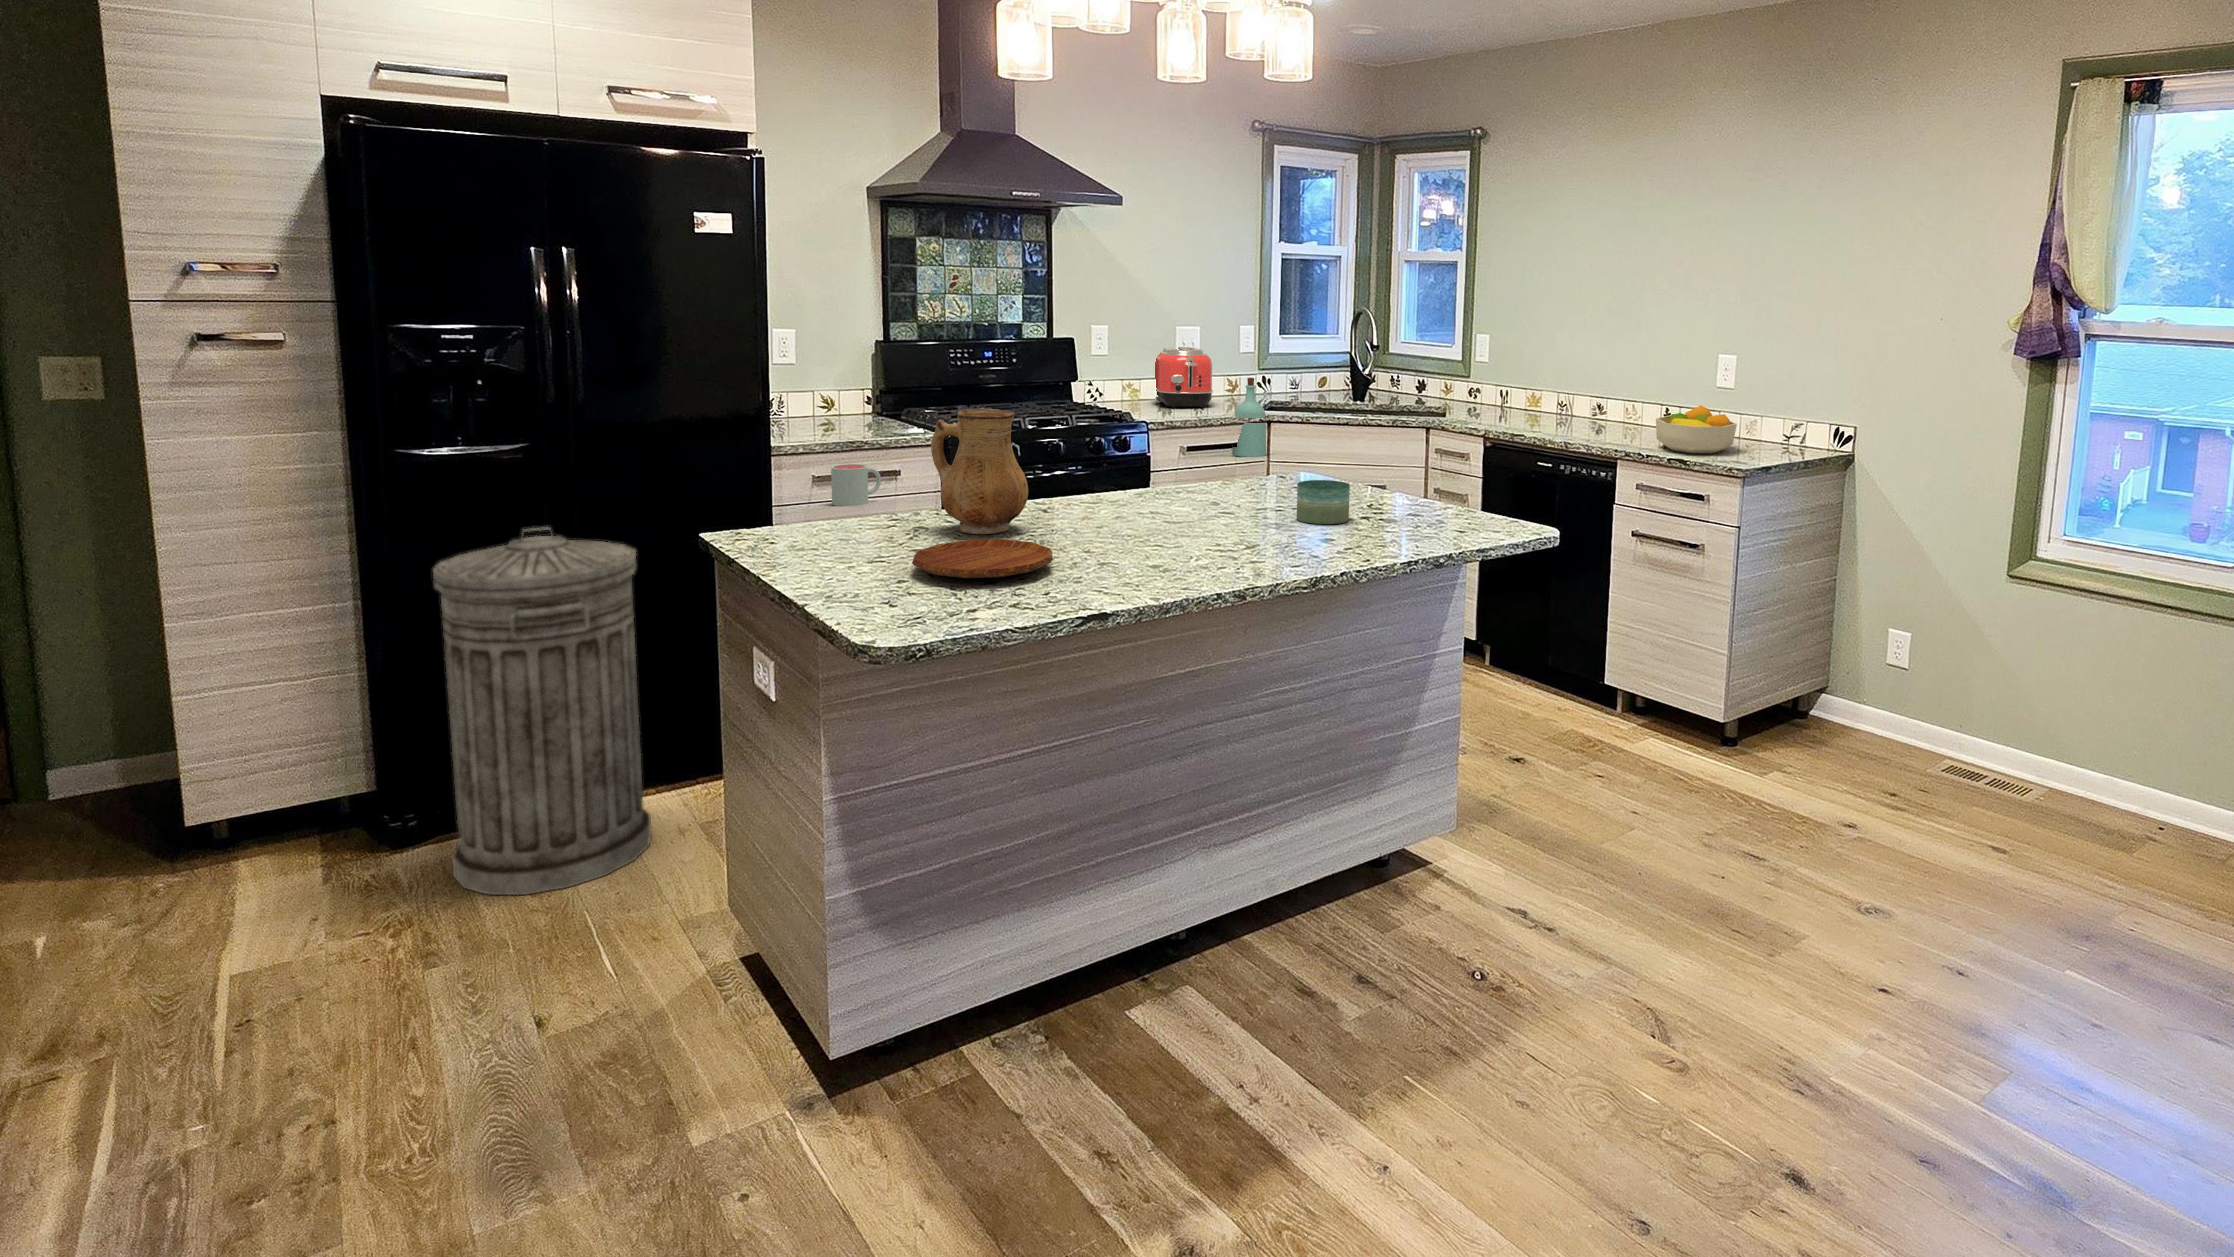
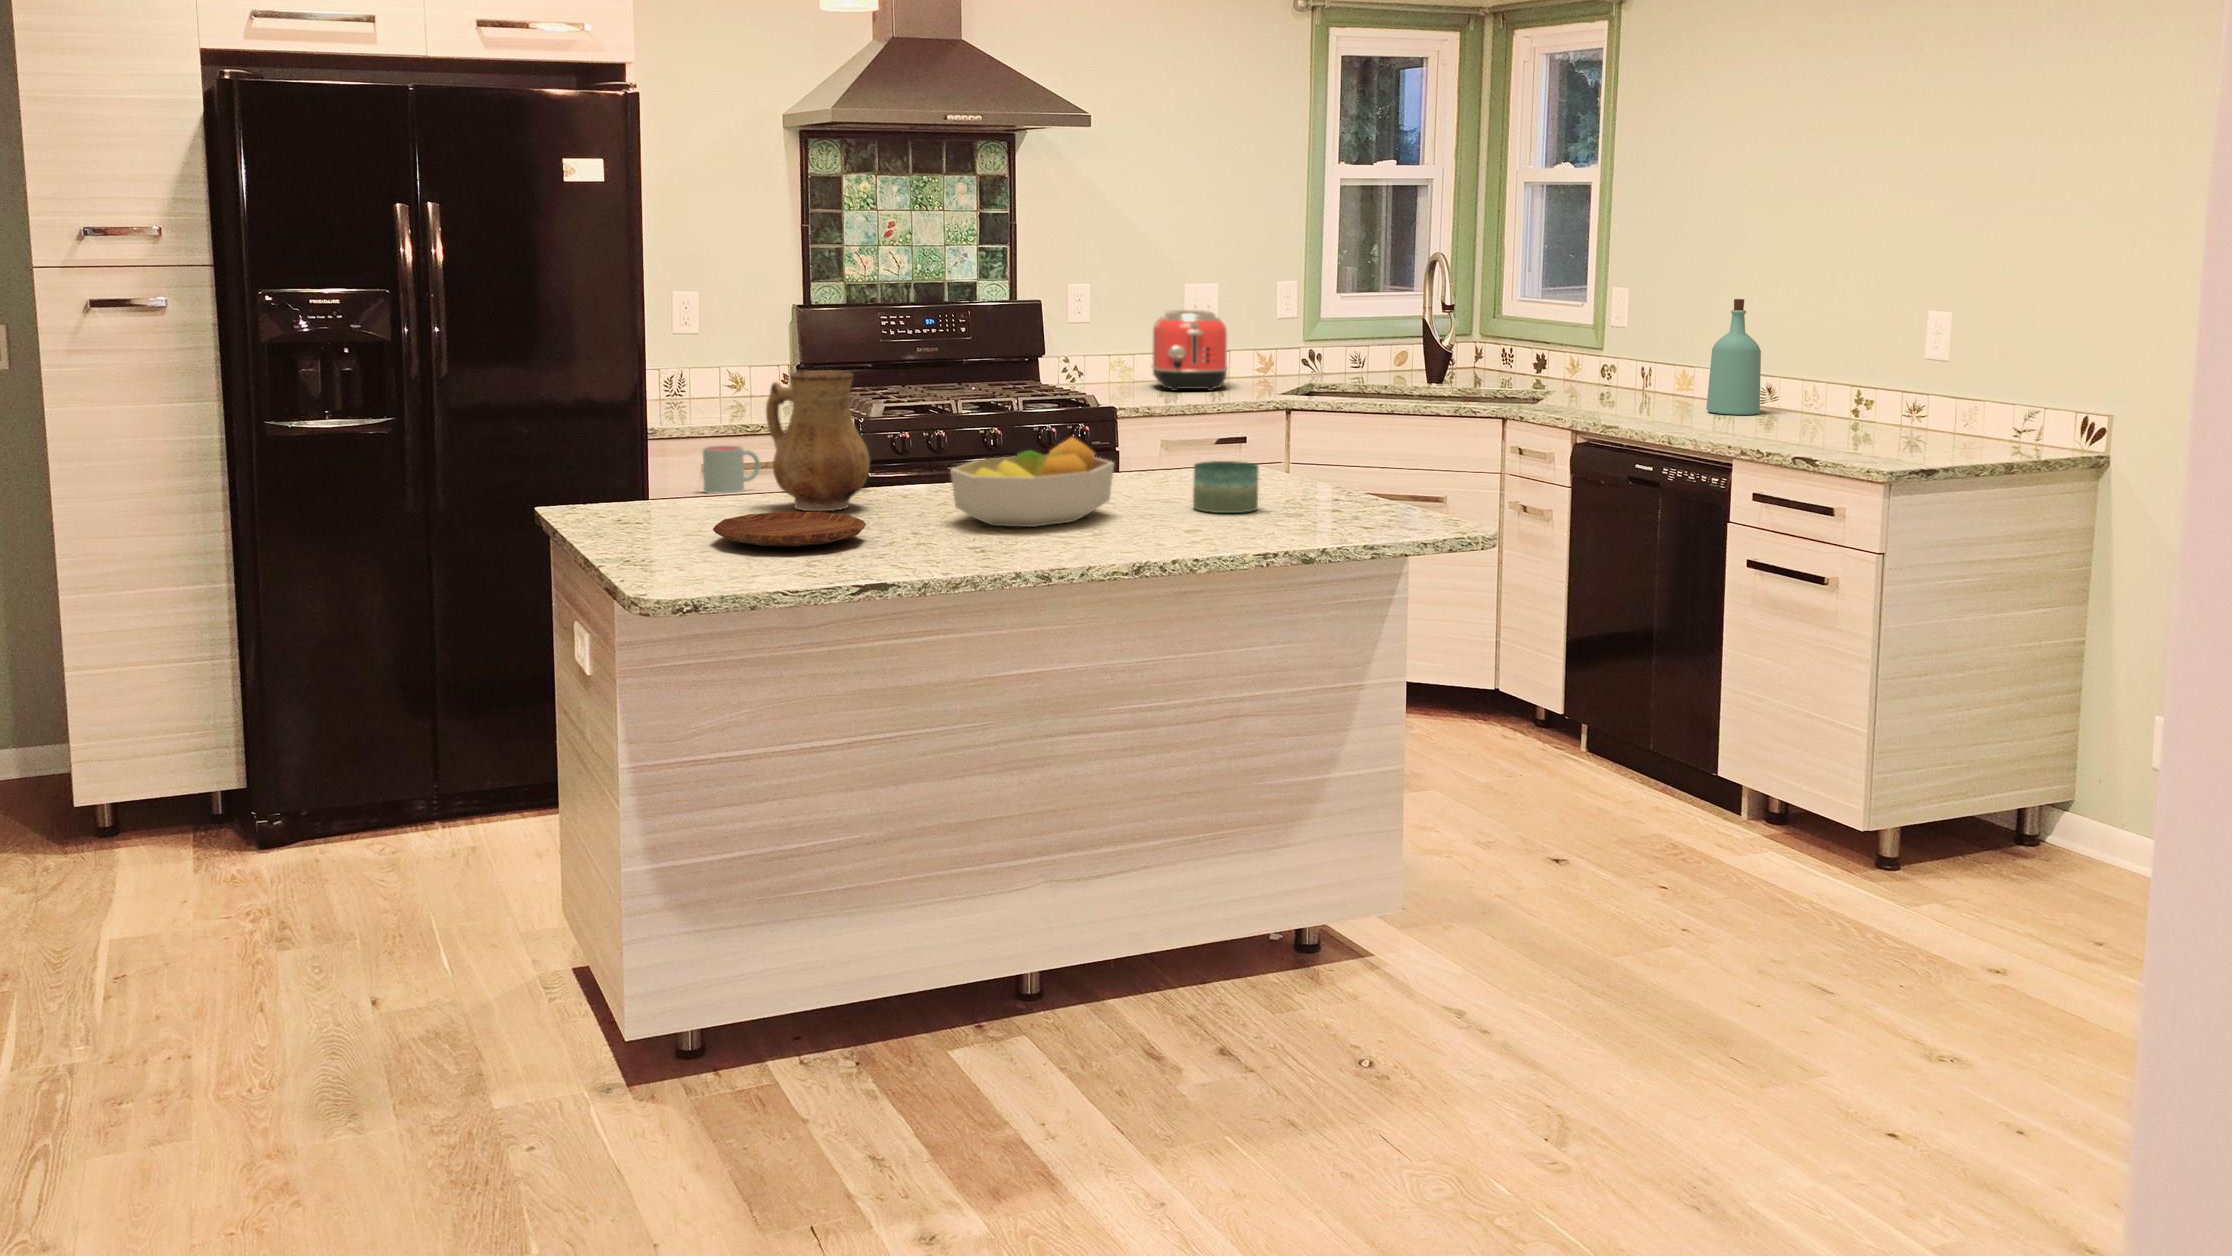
bottle: present [1232,378,1266,457] -> present [1706,299,1761,415]
fruit bowl: present [1656,405,1737,454] -> present [950,437,1114,527]
trash can: present [433,527,651,895] -> none [294,504,507,896]

